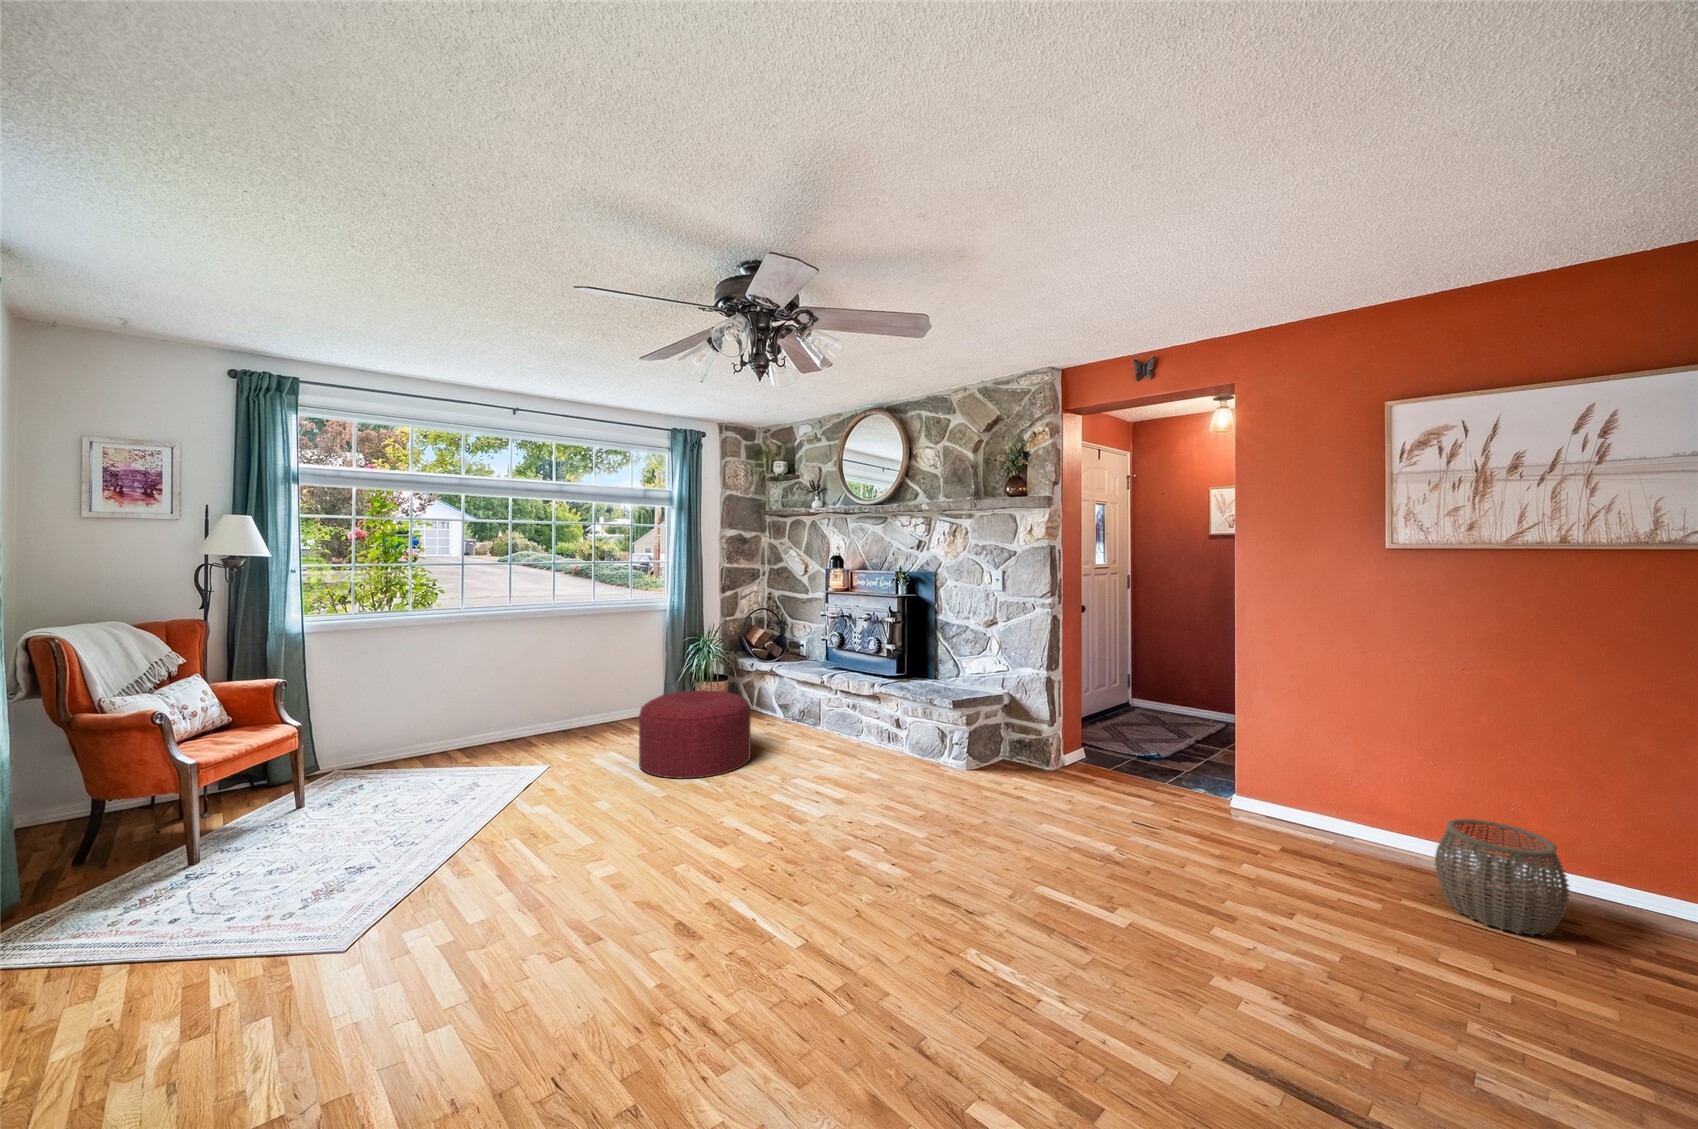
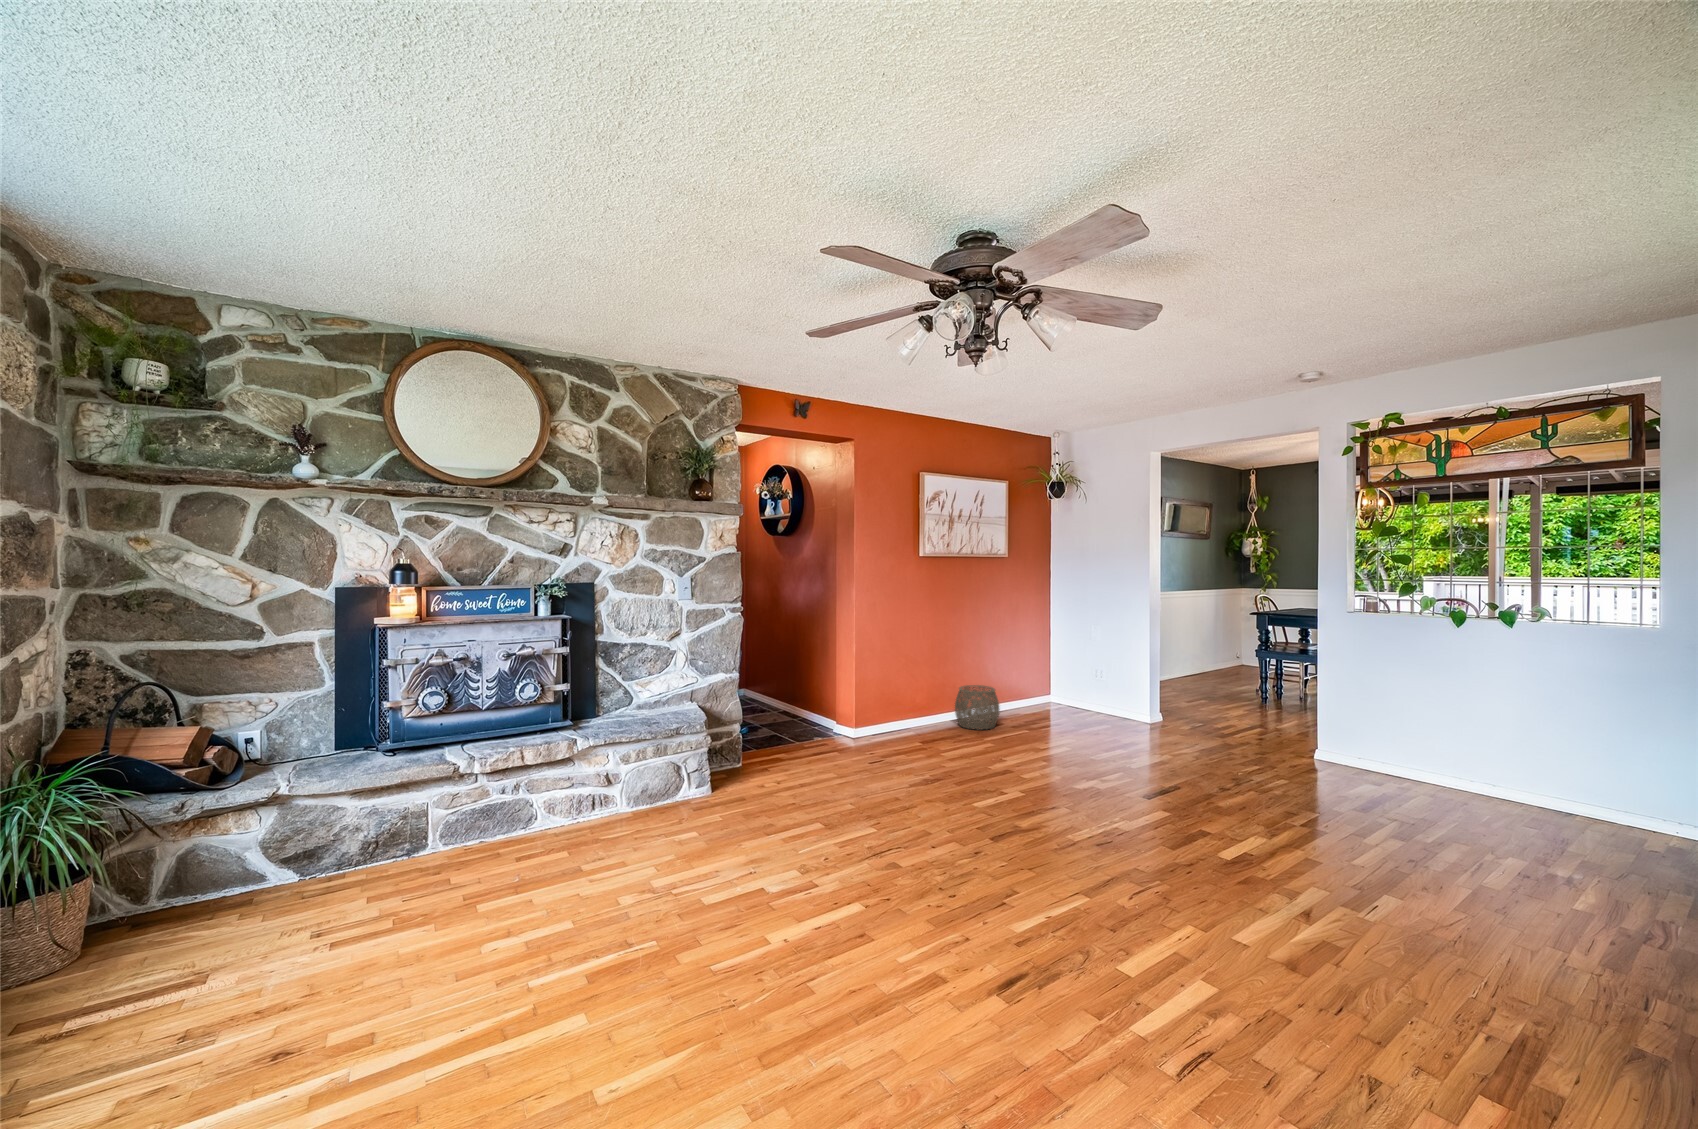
ottoman: present [639,690,751,778] -> none [327,813,580,1040]

